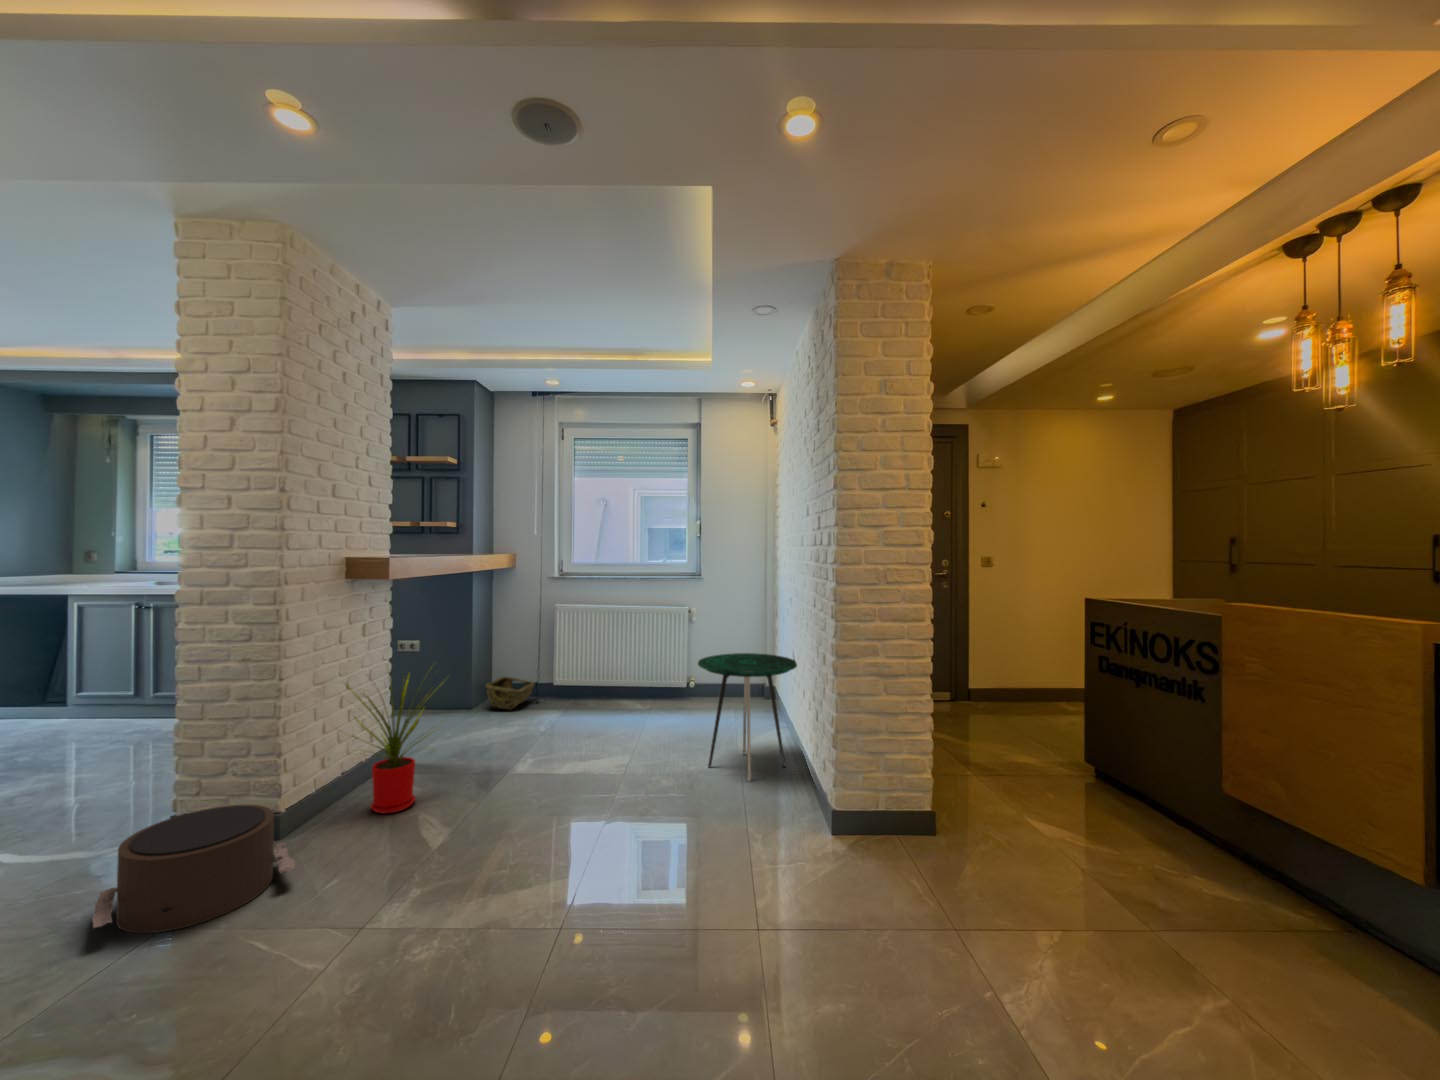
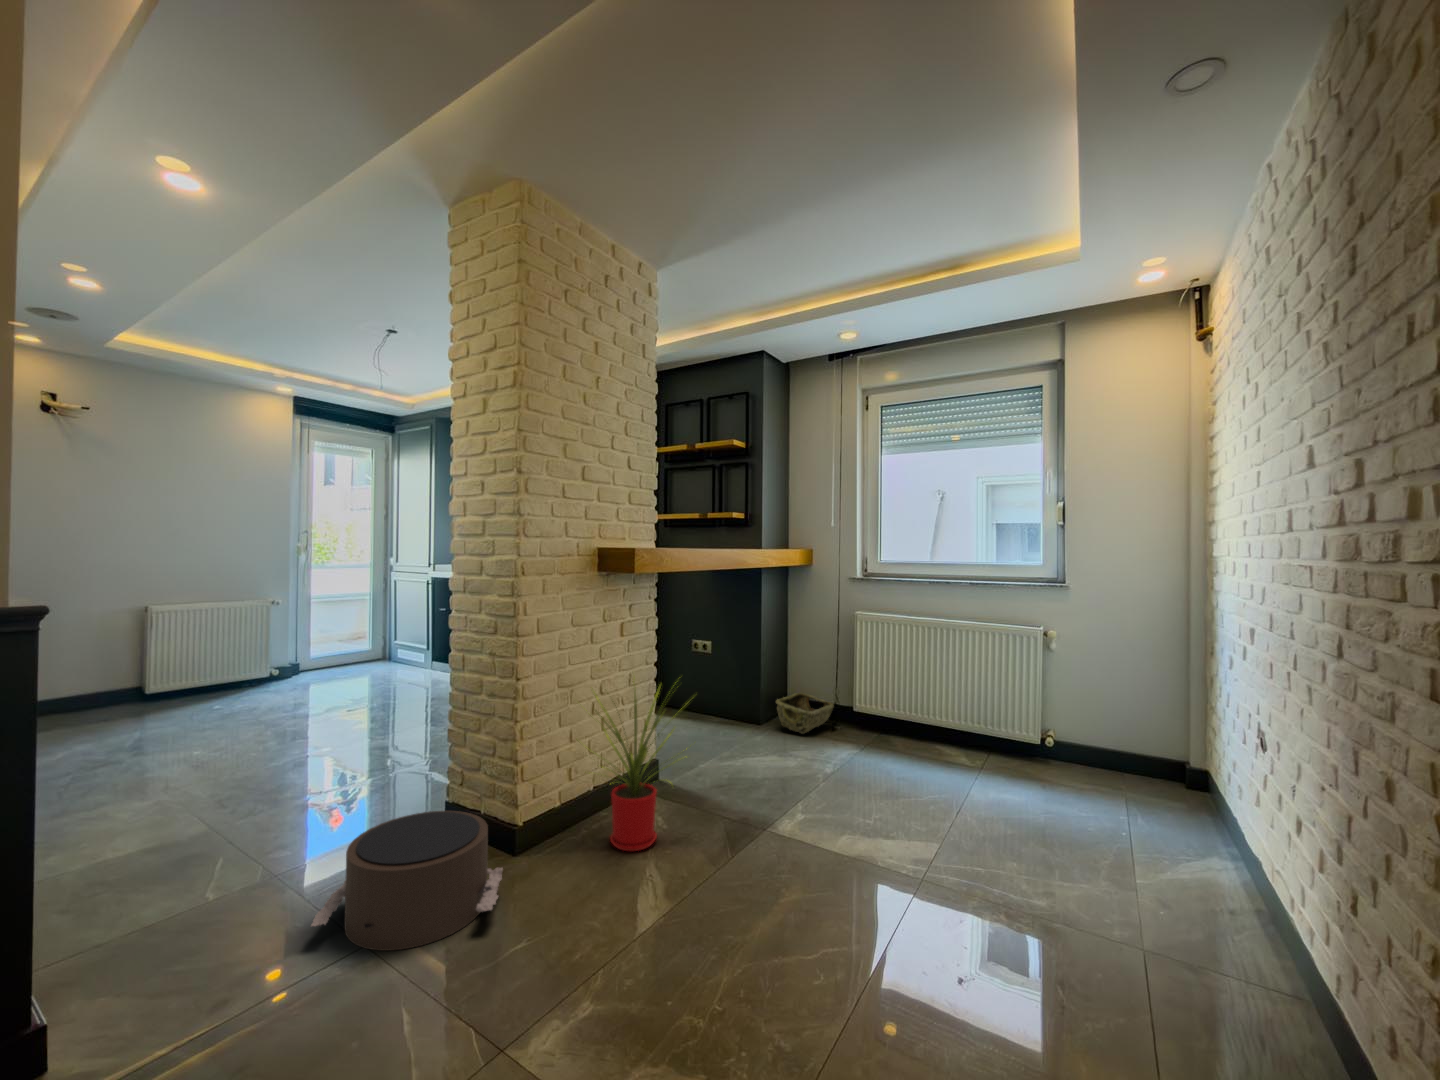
side table: present [698,653,797,782] -> none [1046,710,1257,951]

